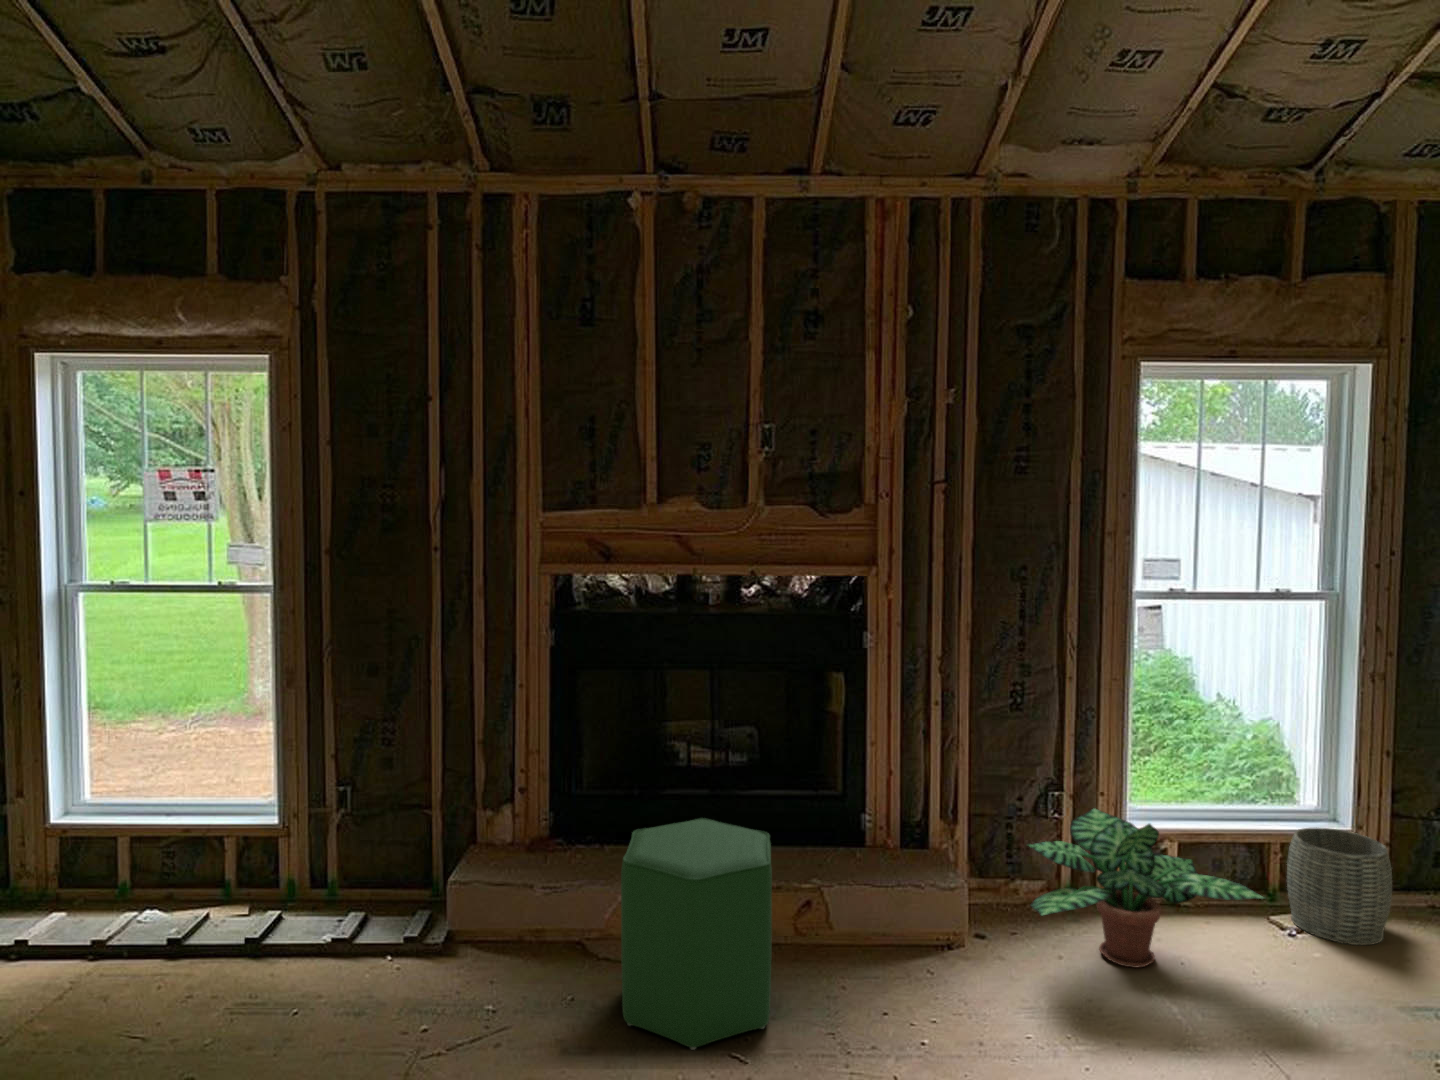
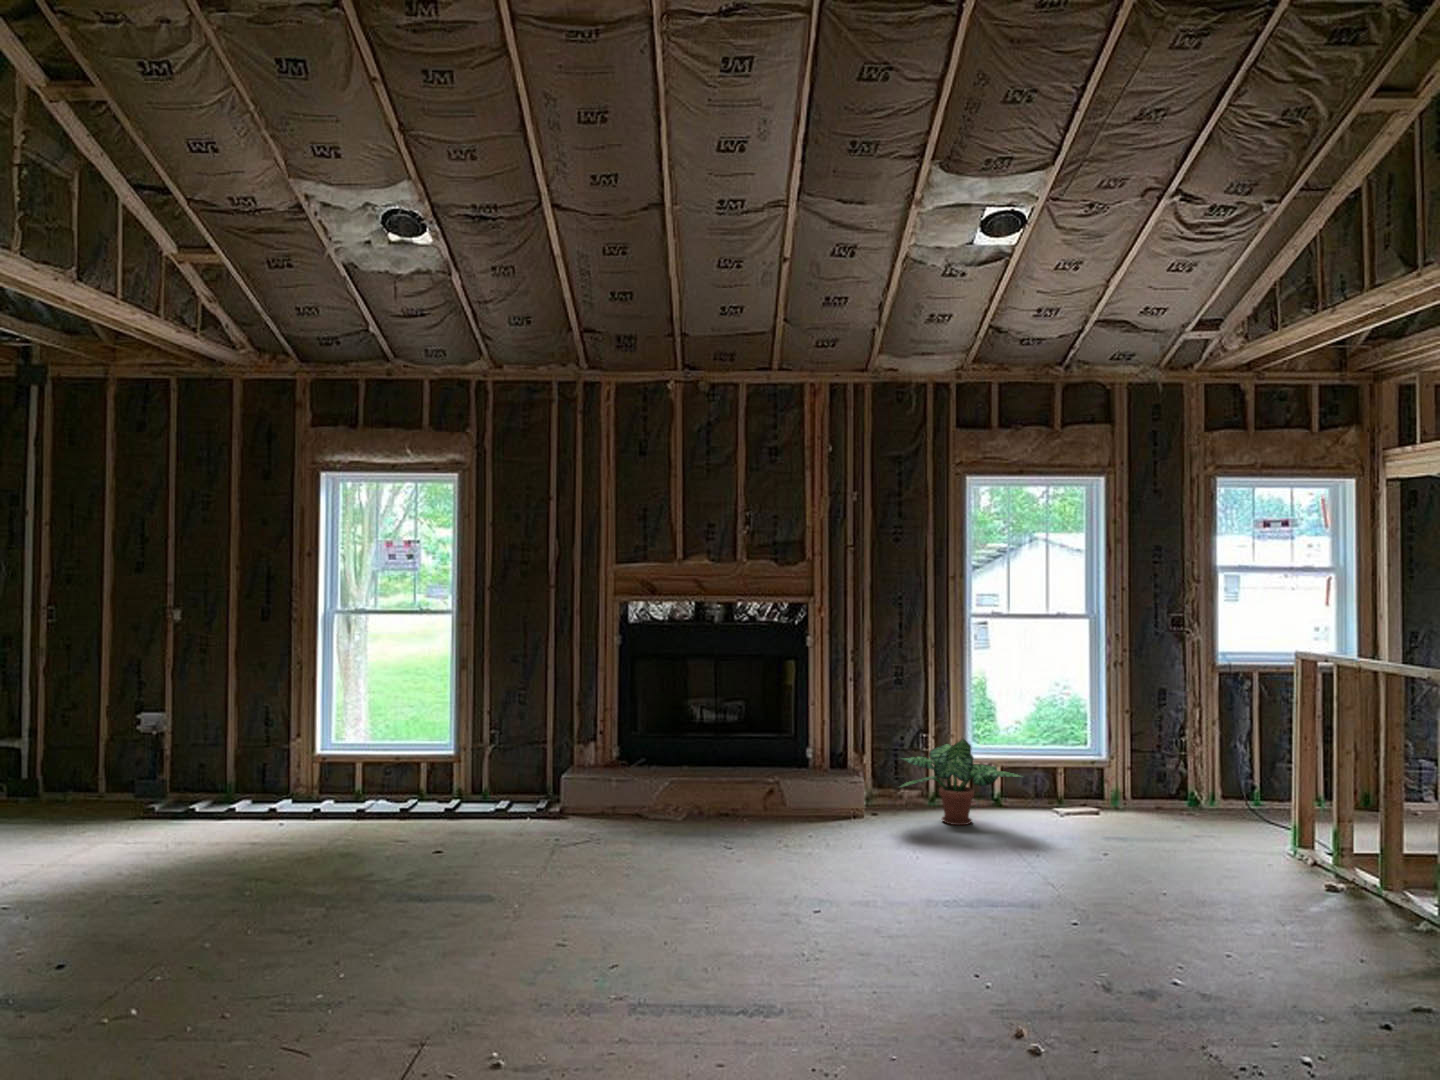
ottoman: present [621,818,772,1050] -> none [664,736,747,846]
woven basket: present [1287,827,1392,945] -> none [1063,756,1120,819]

